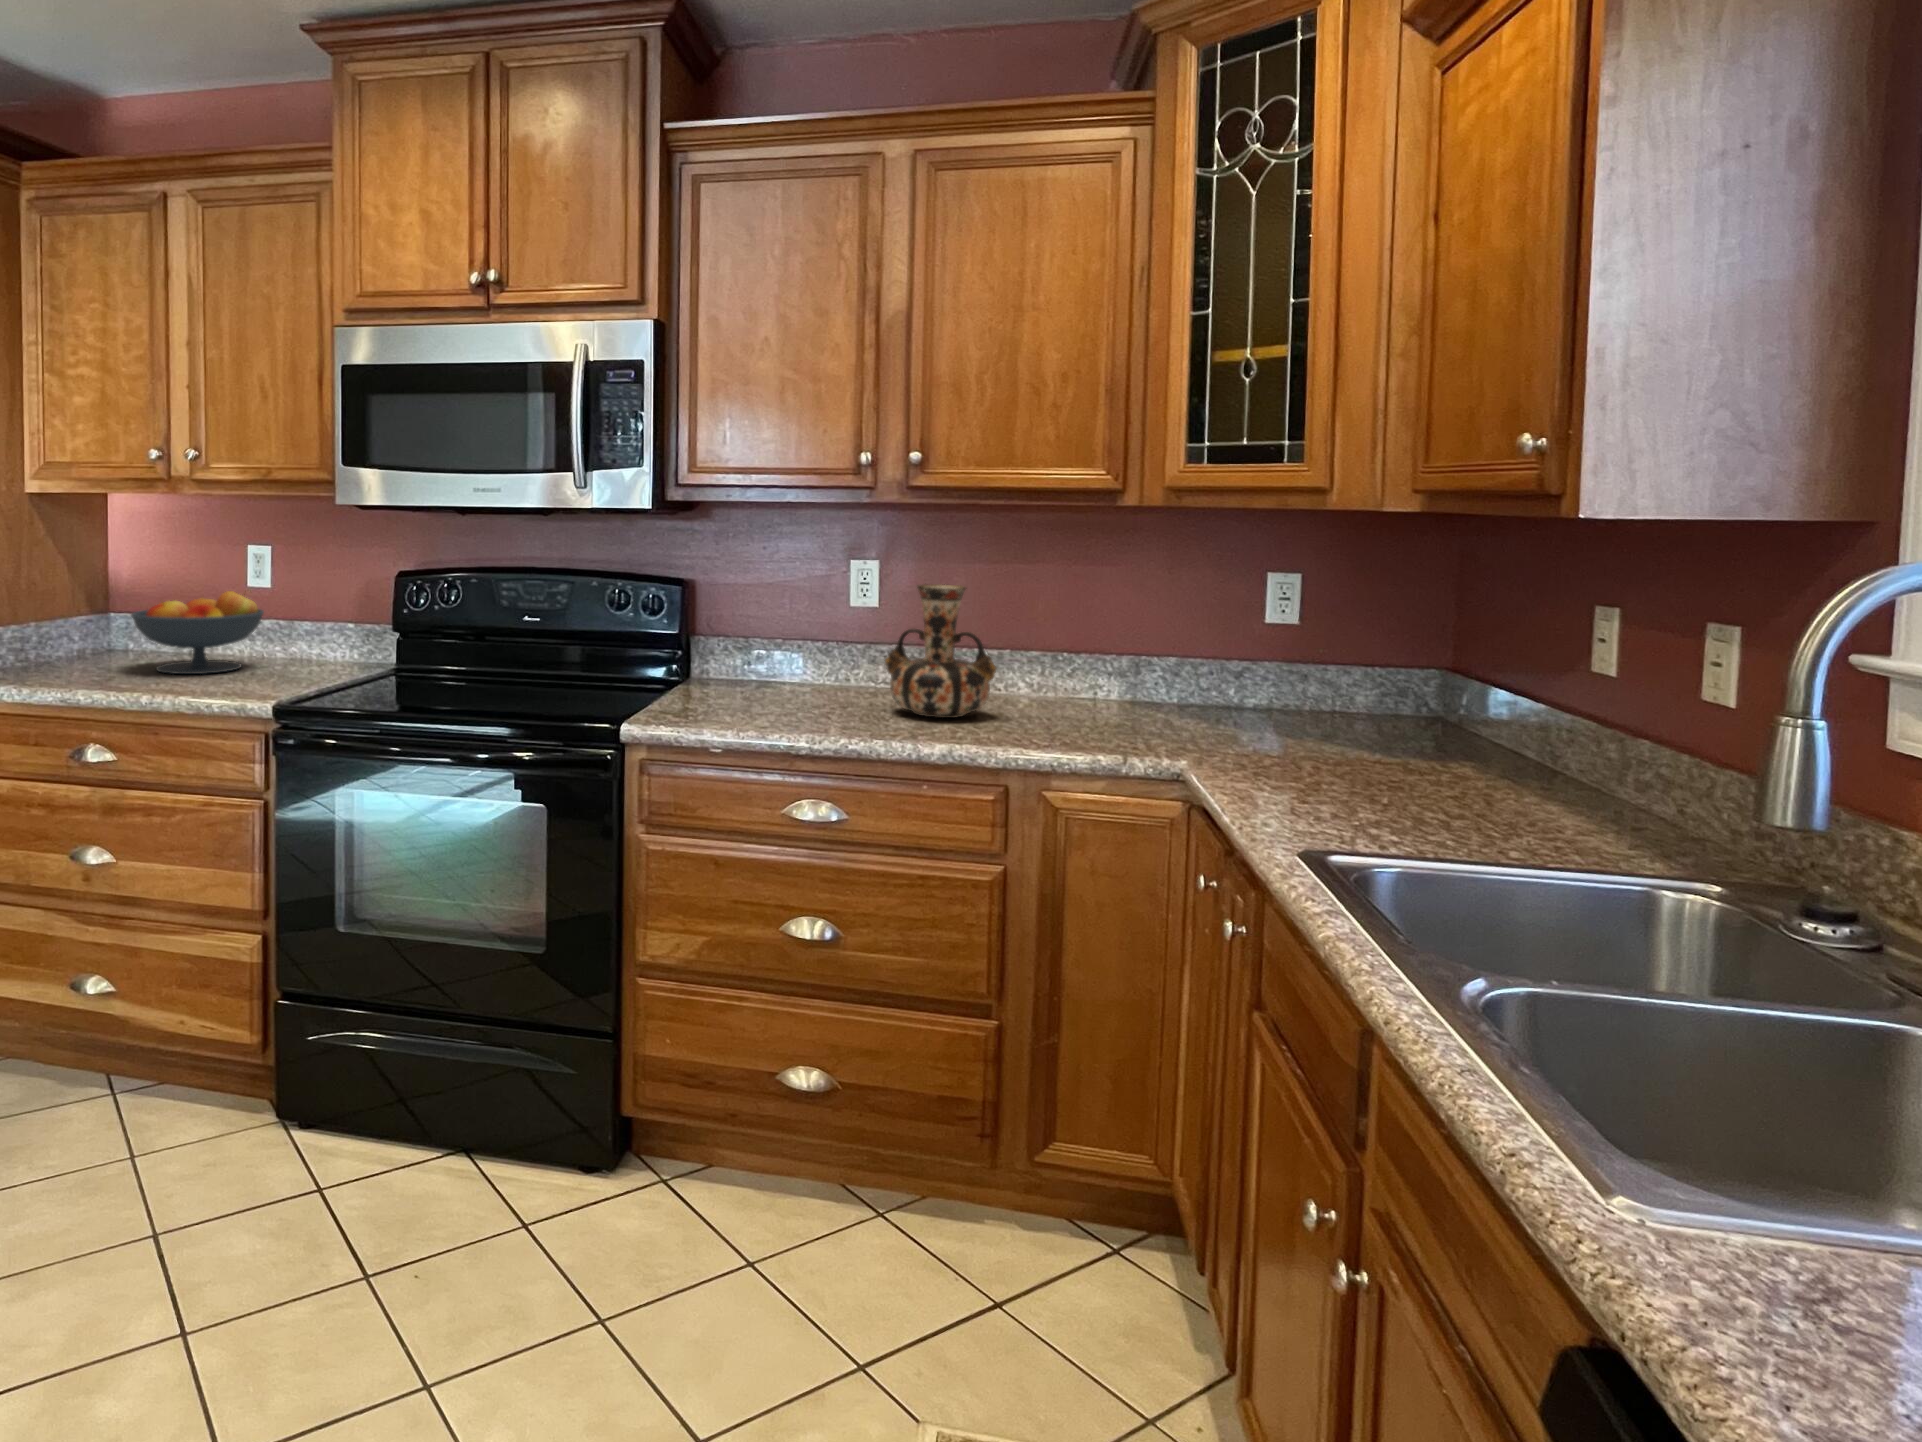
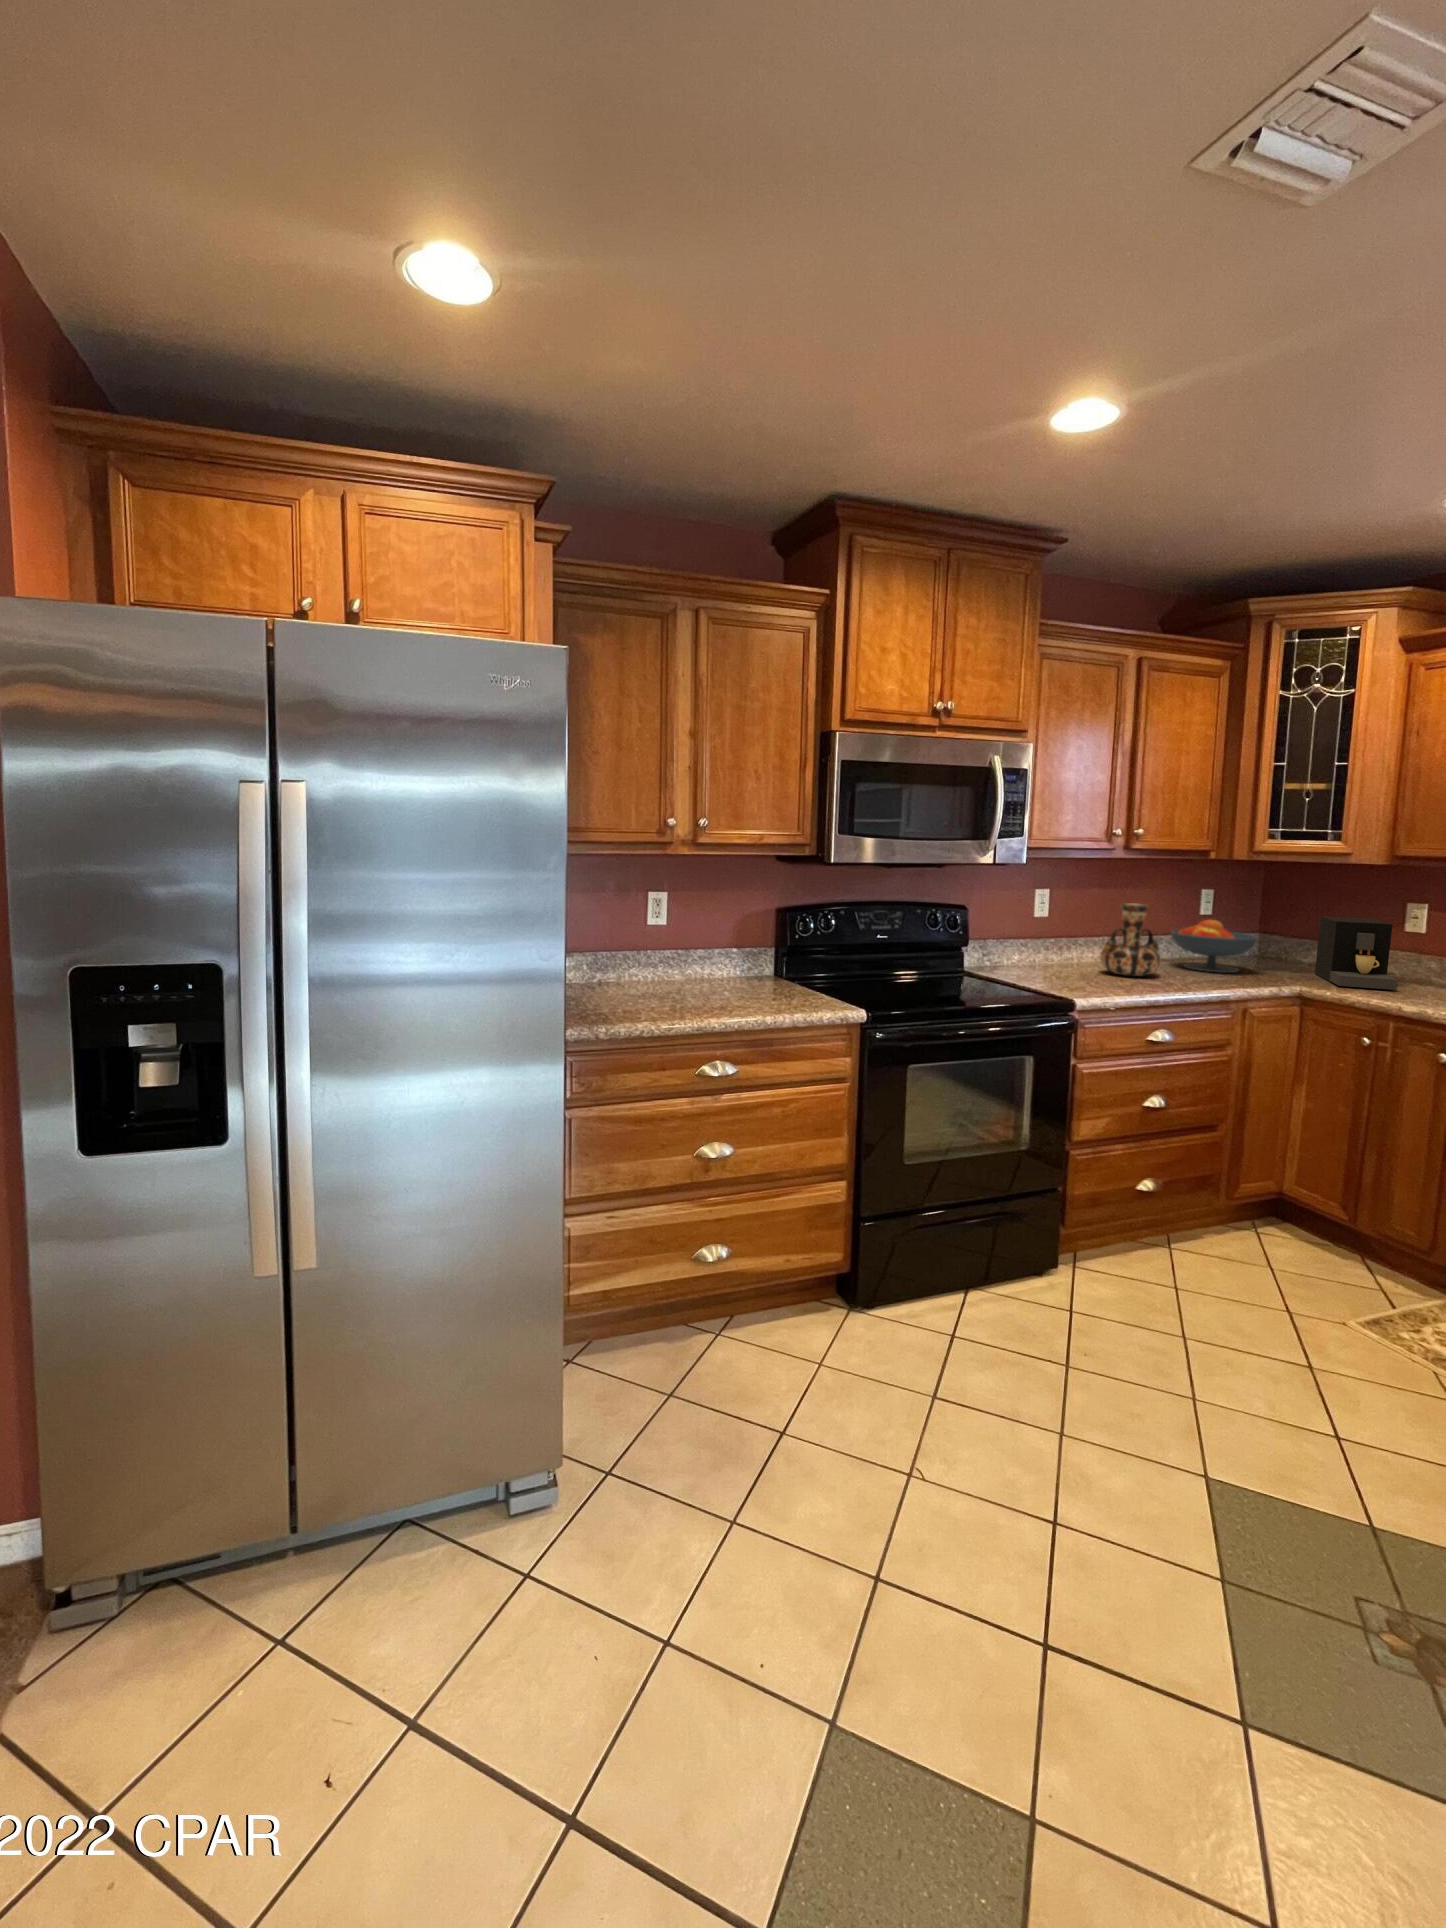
fruit bowl: present [132,591,264,674] -> present [1171,919,1258,973]
coffee maker: none [1272,629,1492,793] -> present [1315,916,1398,990]

